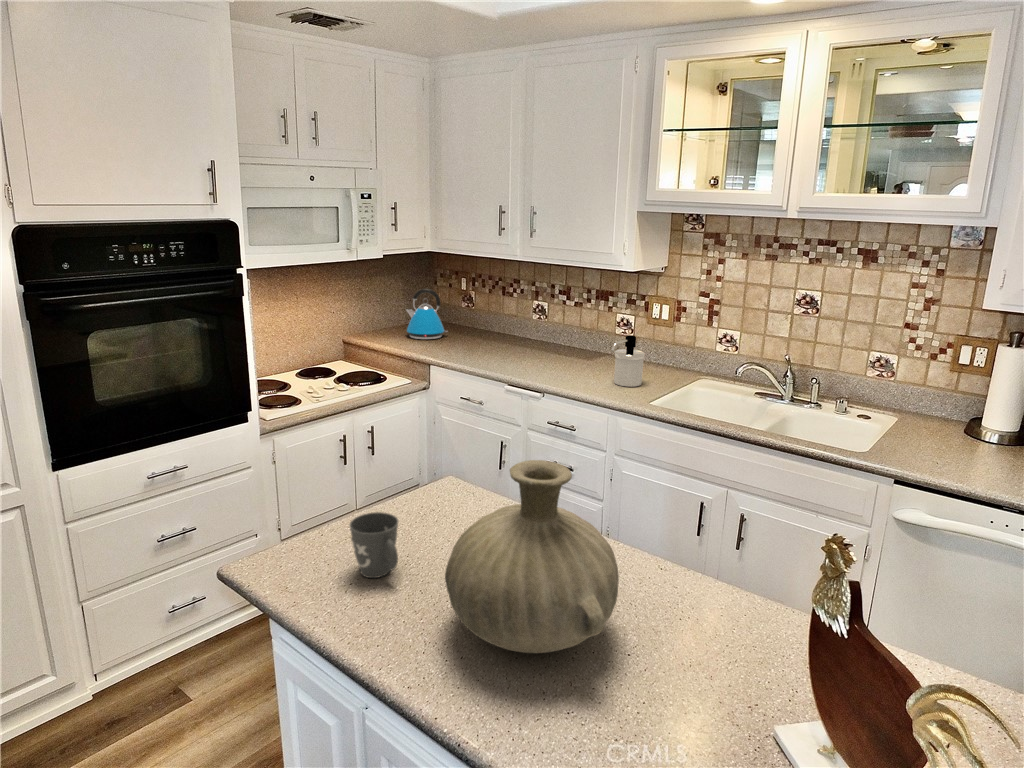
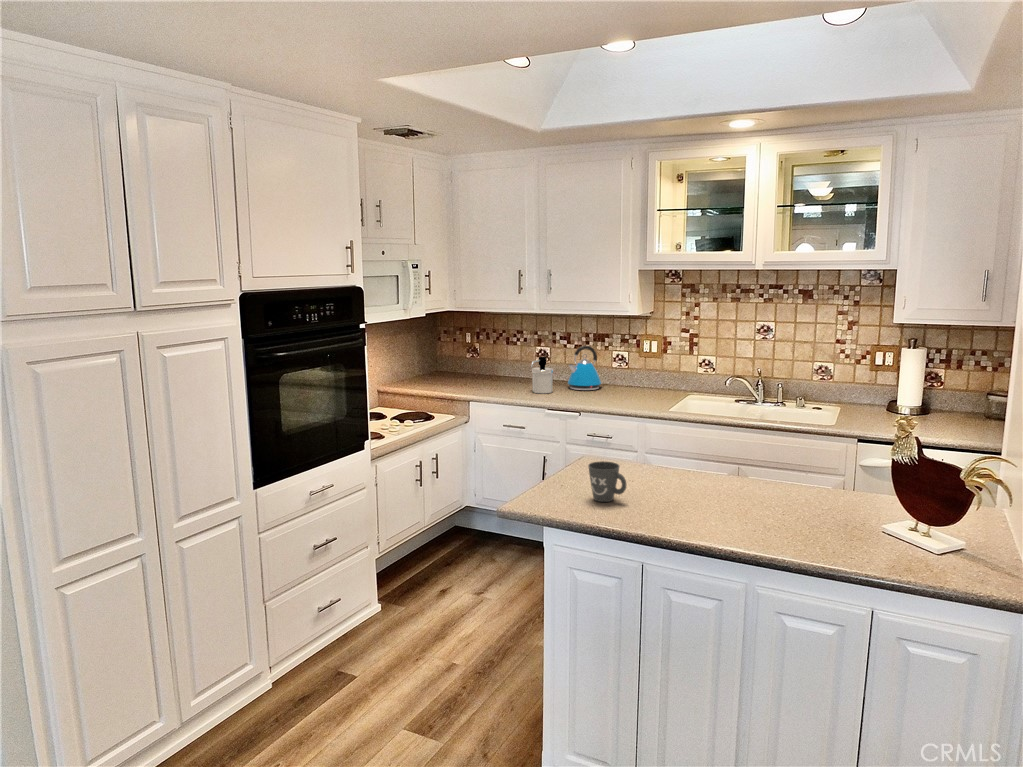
kettle: present [406,289,447,339] -> present [568,346,602,390]
soap dispenser: present [611,335,645,387] -> present [531,357,553,393]
vase: present [445,460,619,653] -> none [670,406,789,517]

